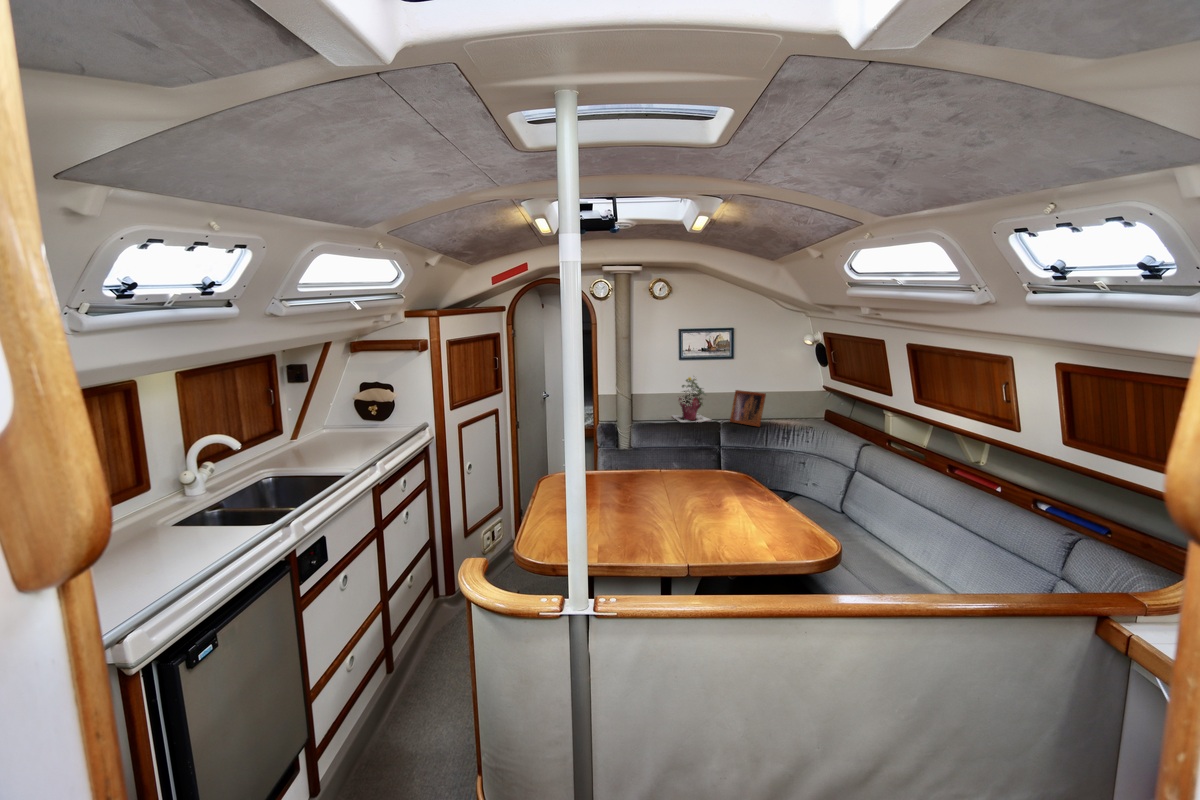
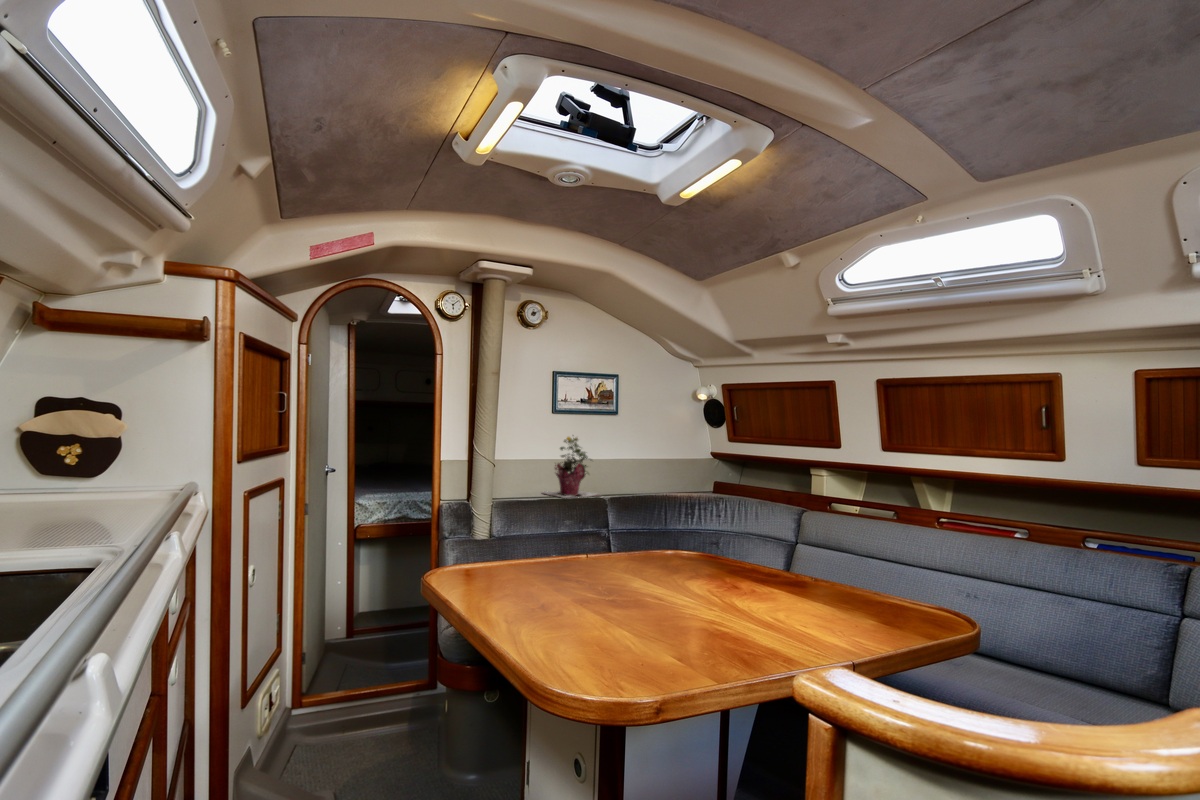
picture frame: present [730,390,766,427] -> none [625,453,672,499]

